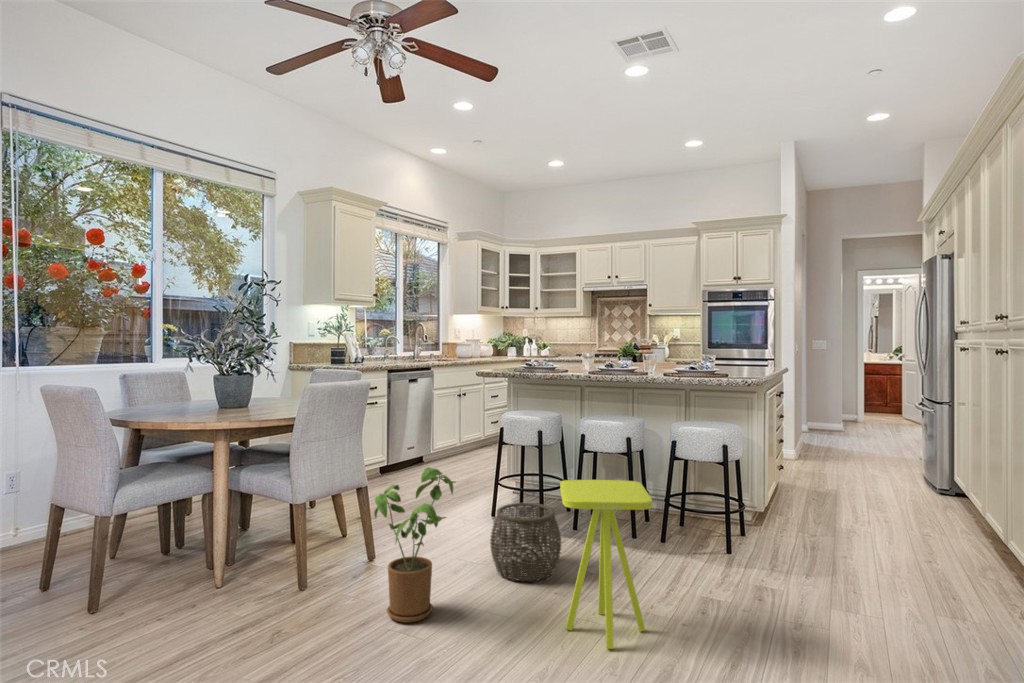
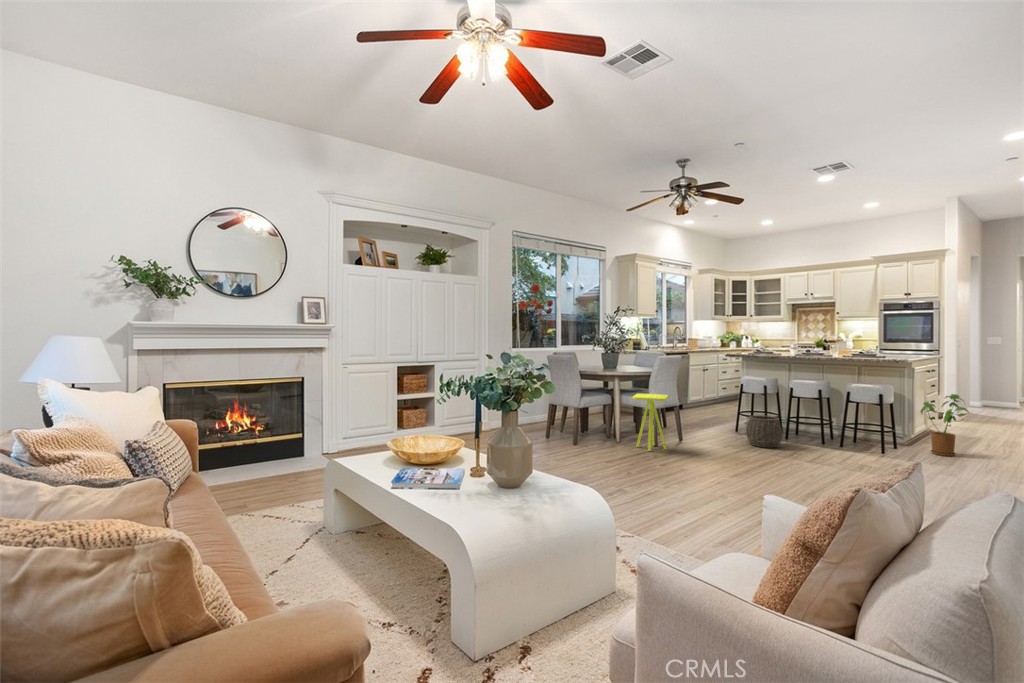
house plant: present [374,467,456,623] -> present [920,394,969,456]
side table: present [560,480,652,649] -> present [633,394,668,451]

